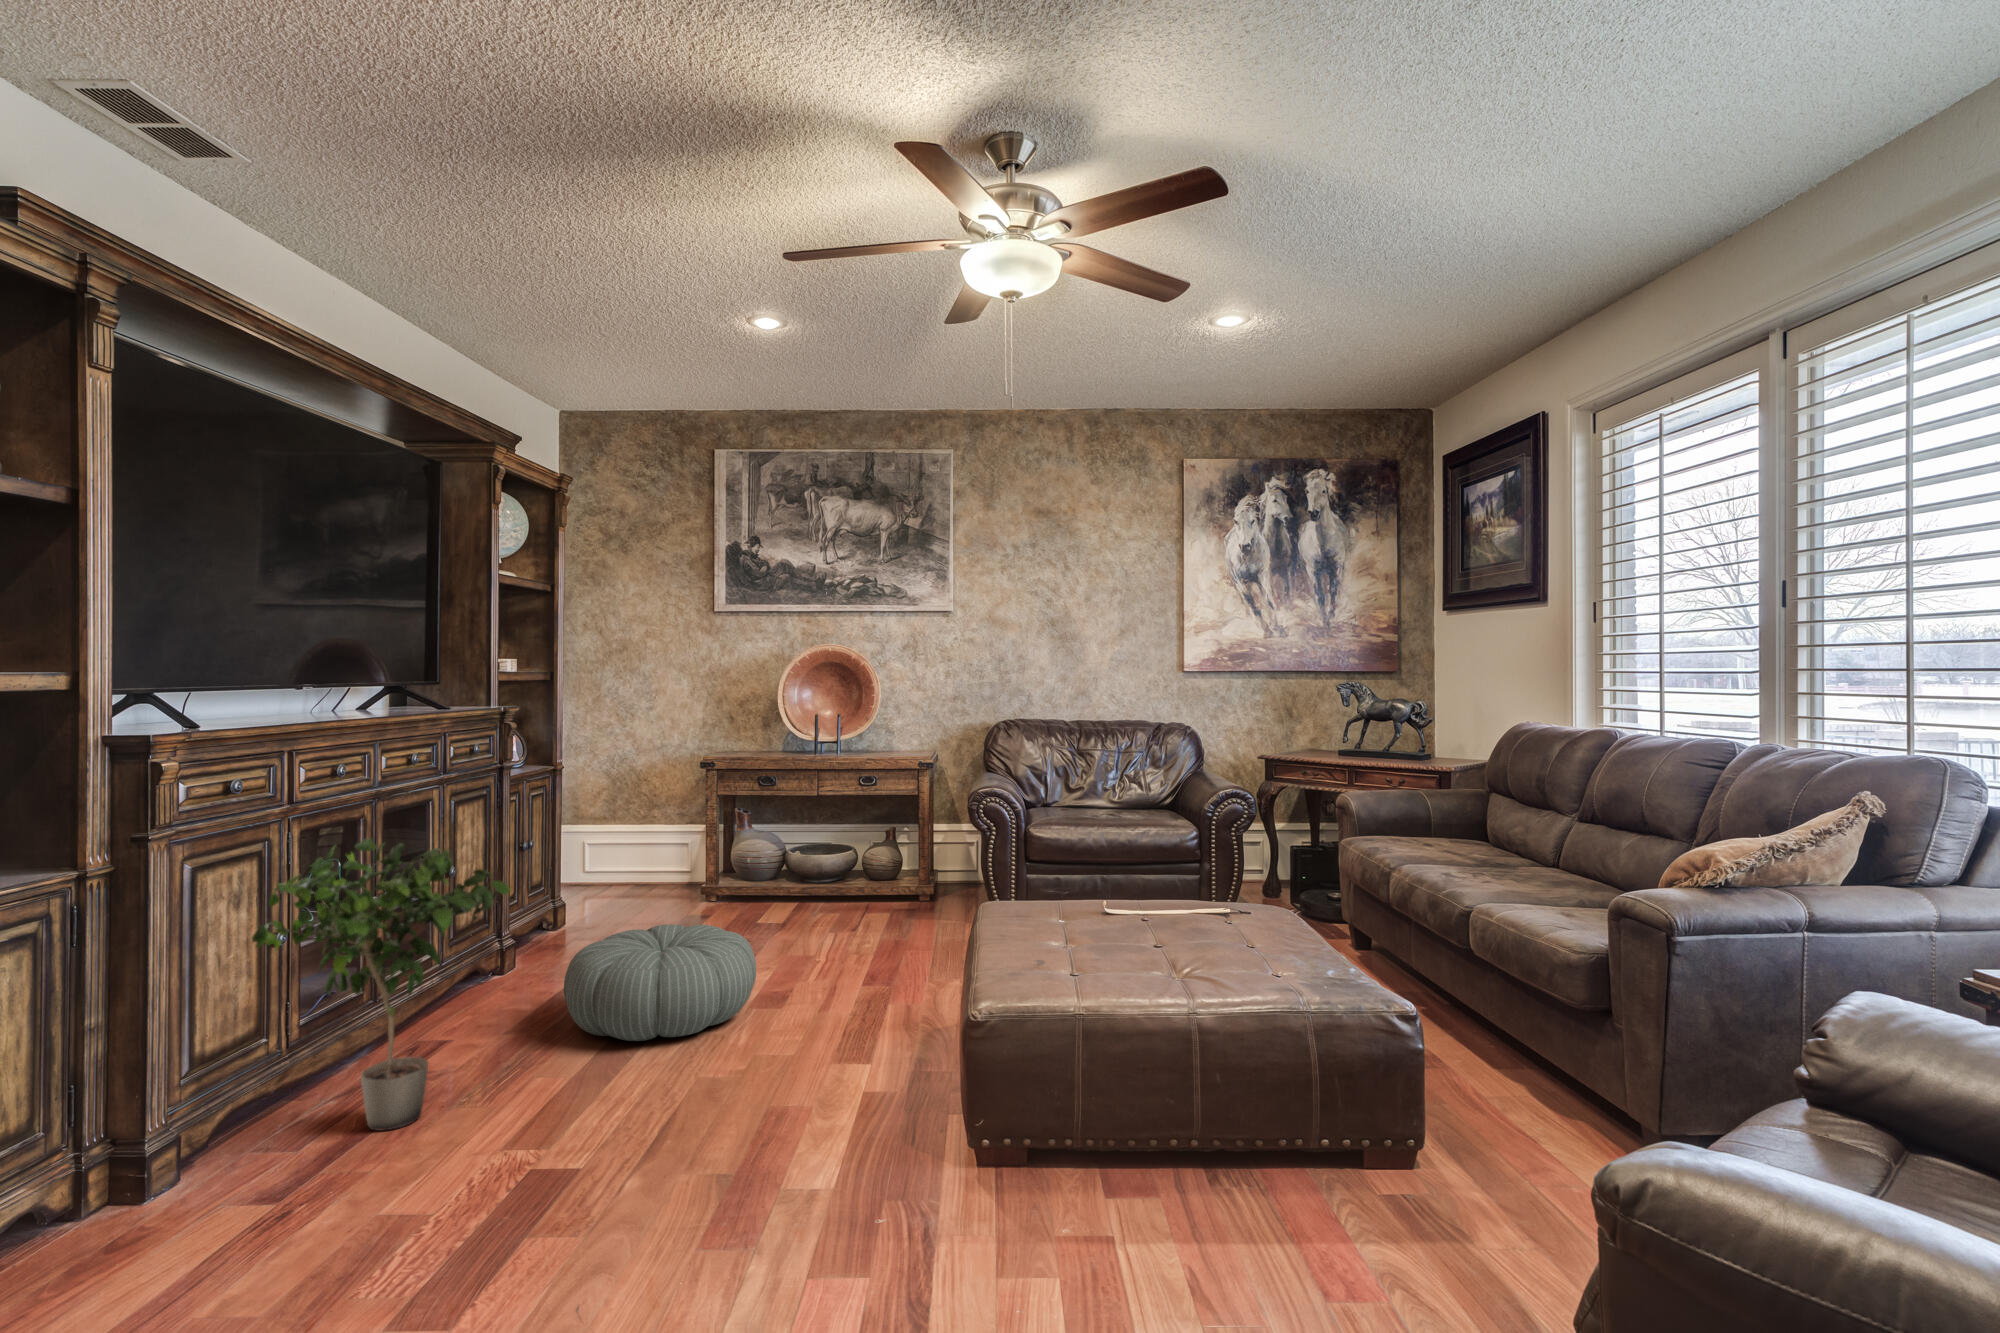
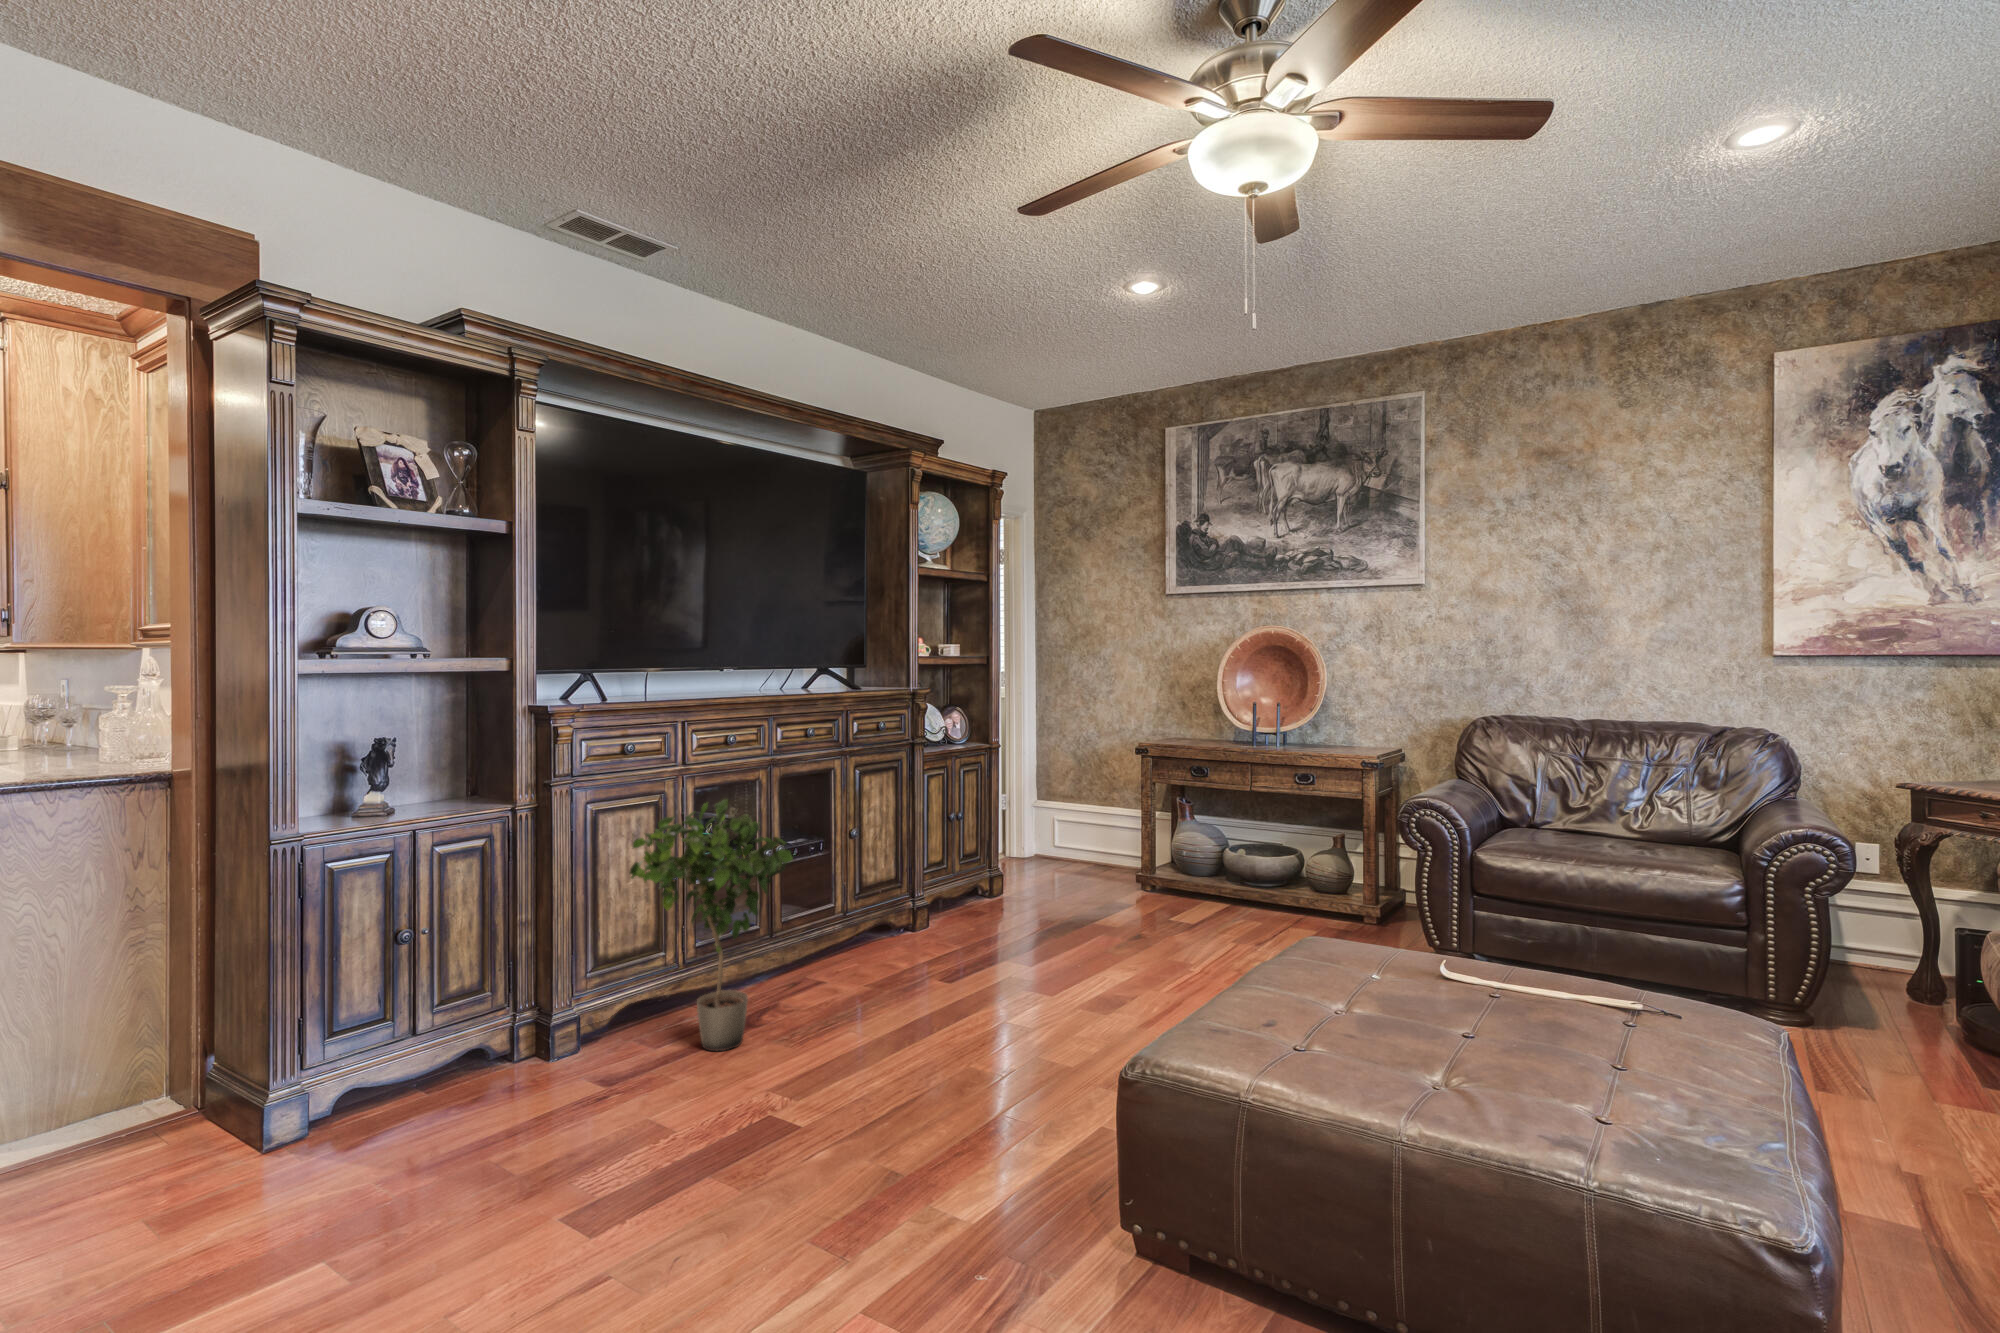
pouf: present [564,925,756,1041] -> none [897,911,1082,1029]

